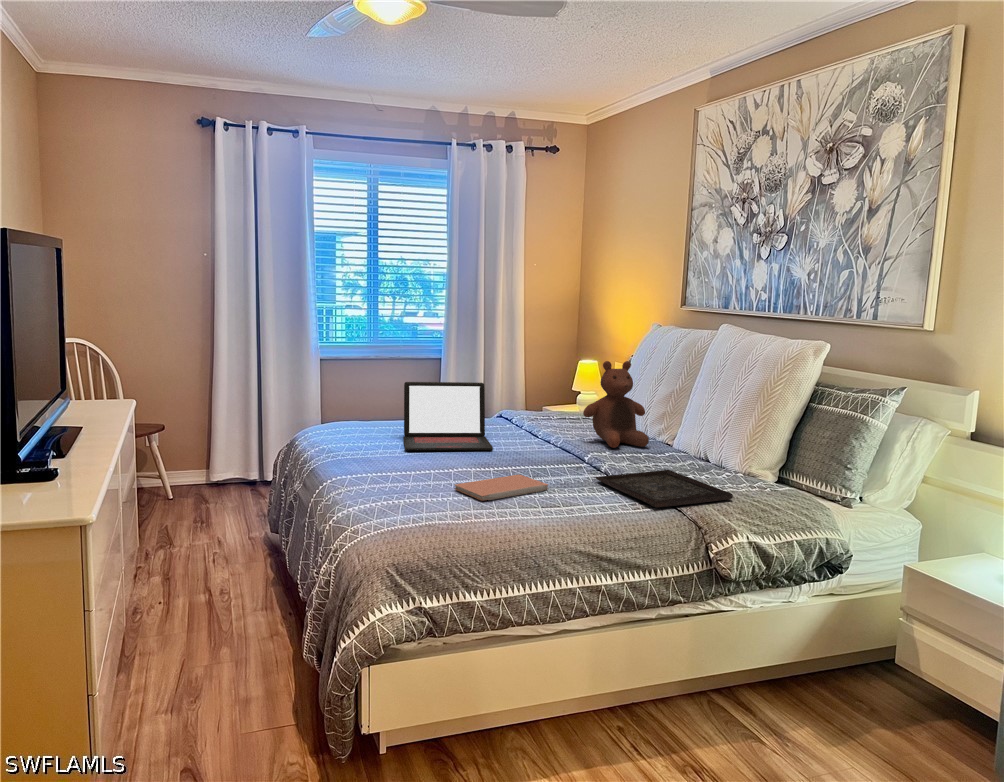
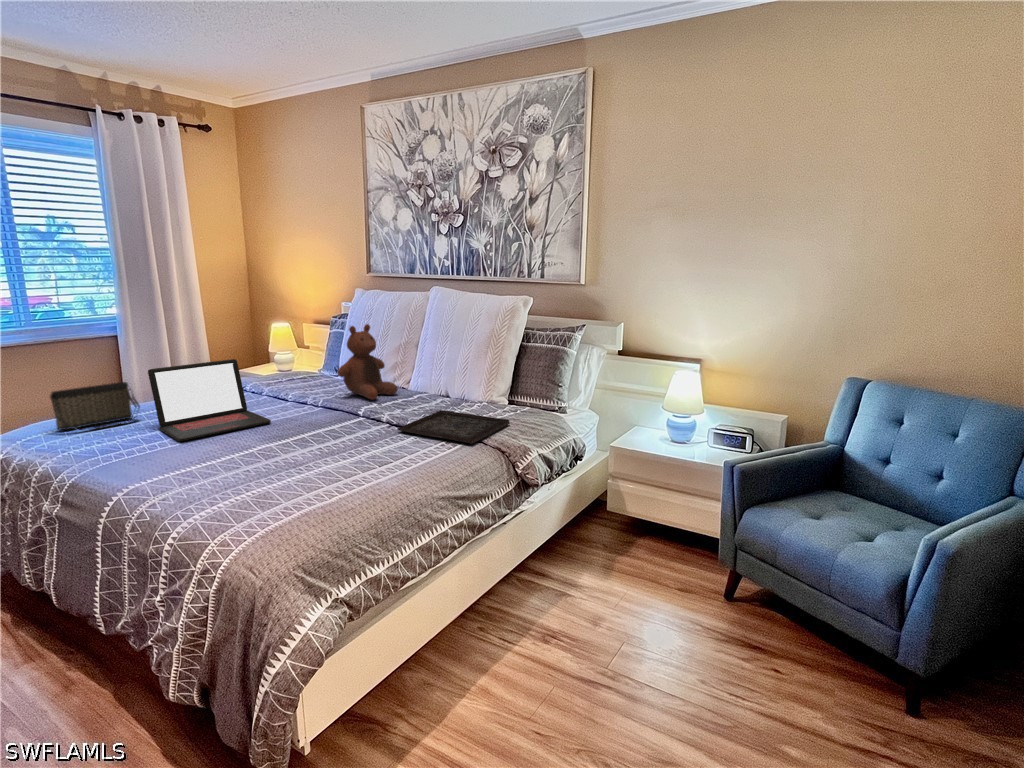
handbag: none [338,392,401,431] -> present [50,382,140,430]
notebook: present [454,474,548,501] -> none [285,441,370,475]

